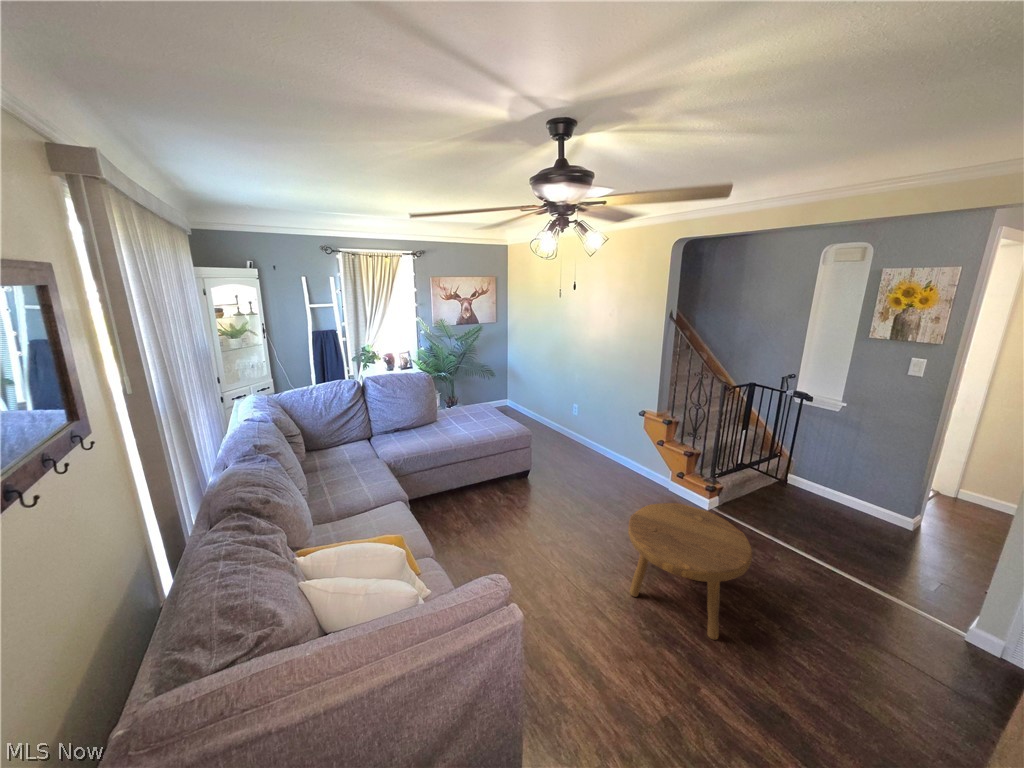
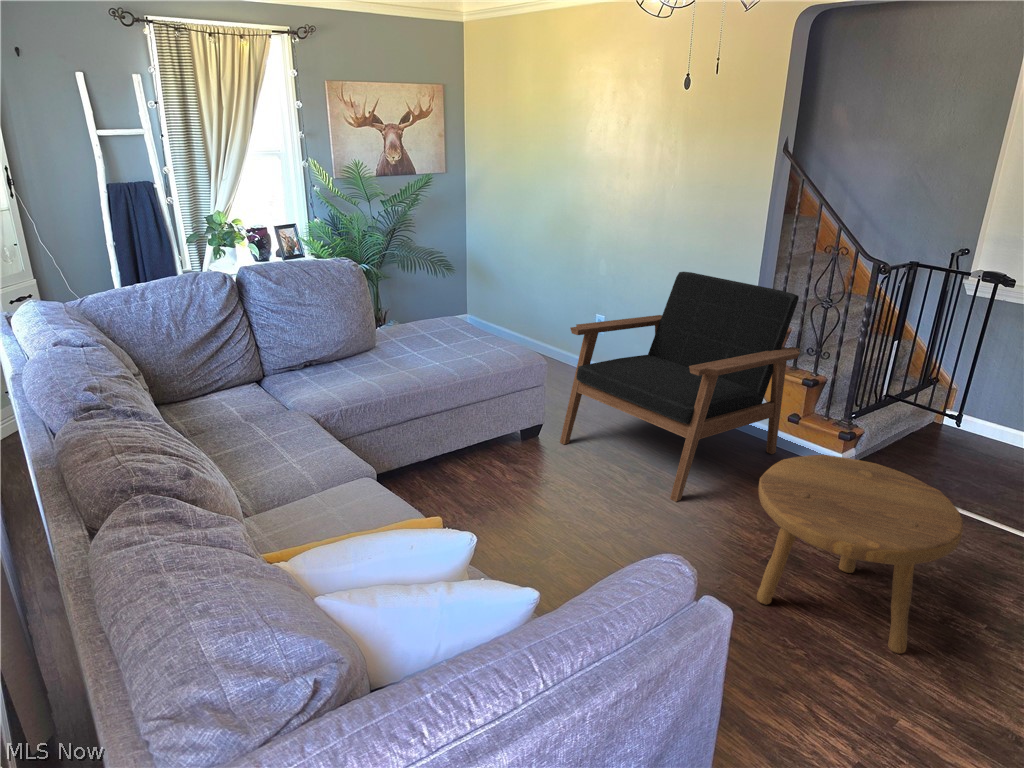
armchair: none [539,384,681,524] -> present [560,272,800,502]

